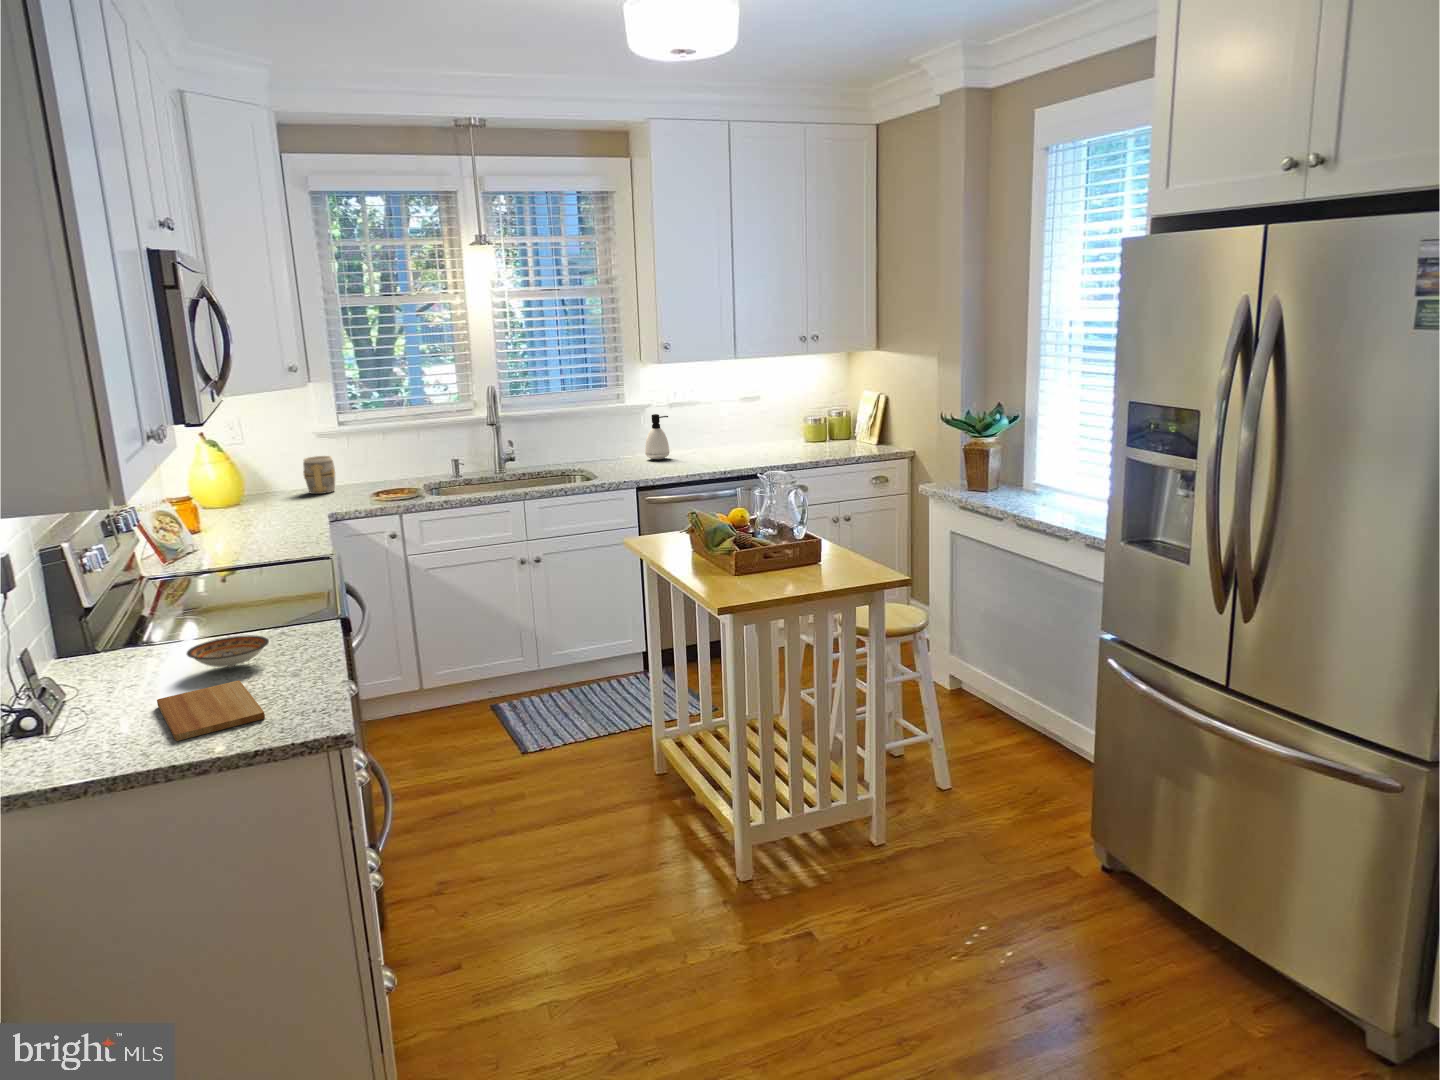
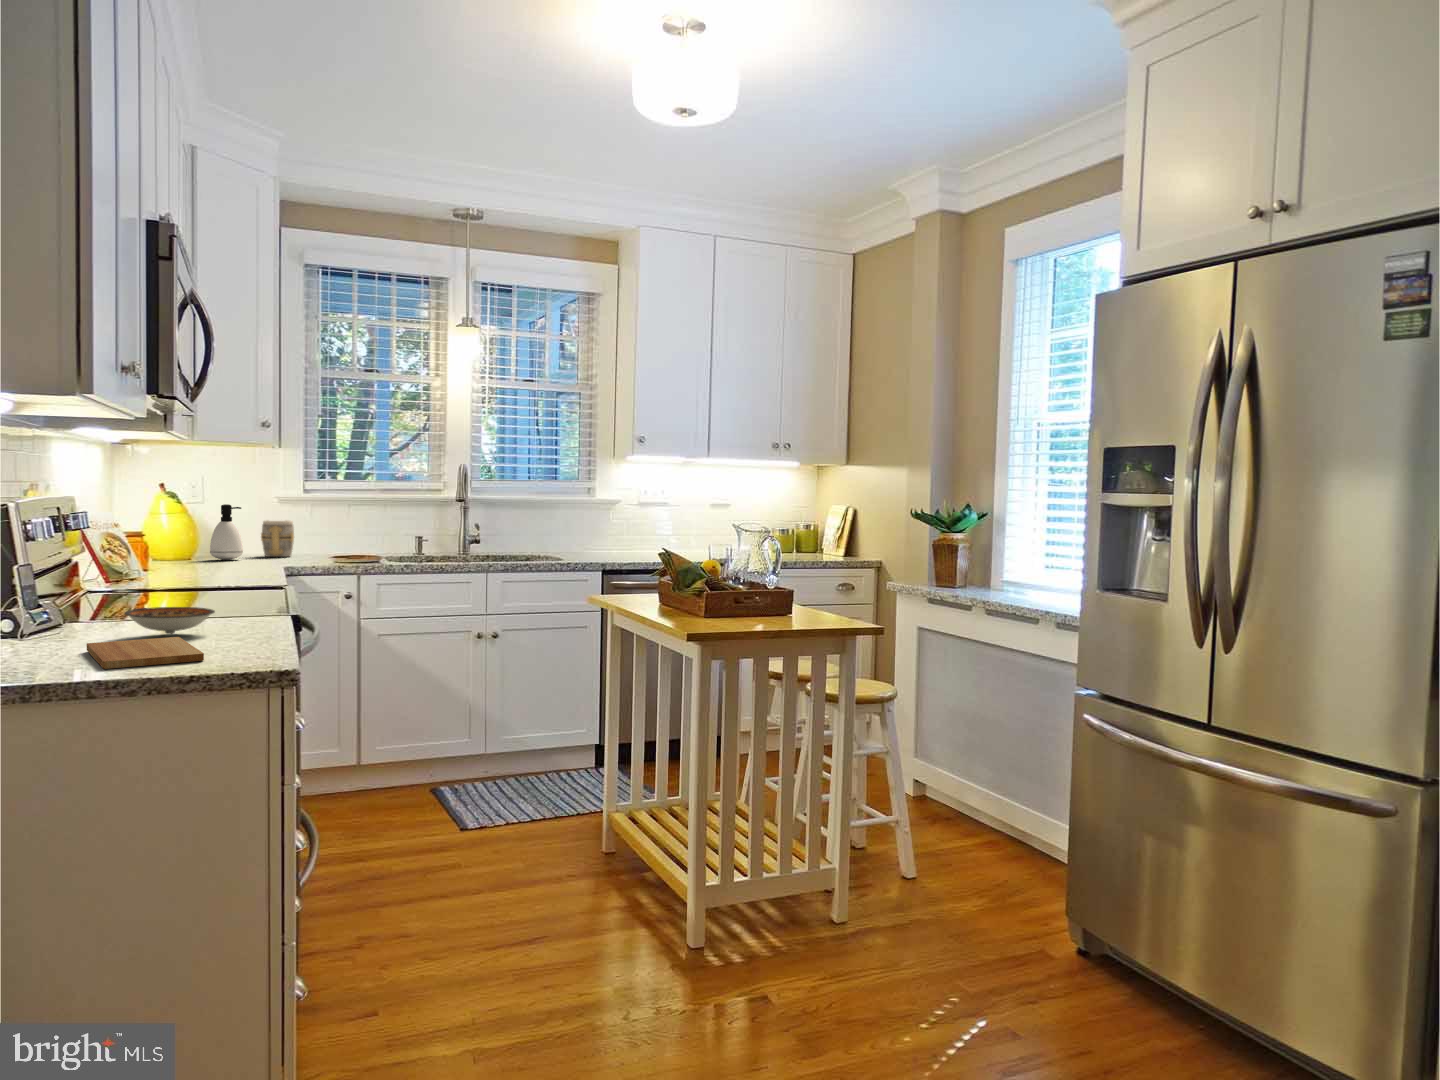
soap dispenser: present [645,414,669,459] -> present [210,504,243,560]

